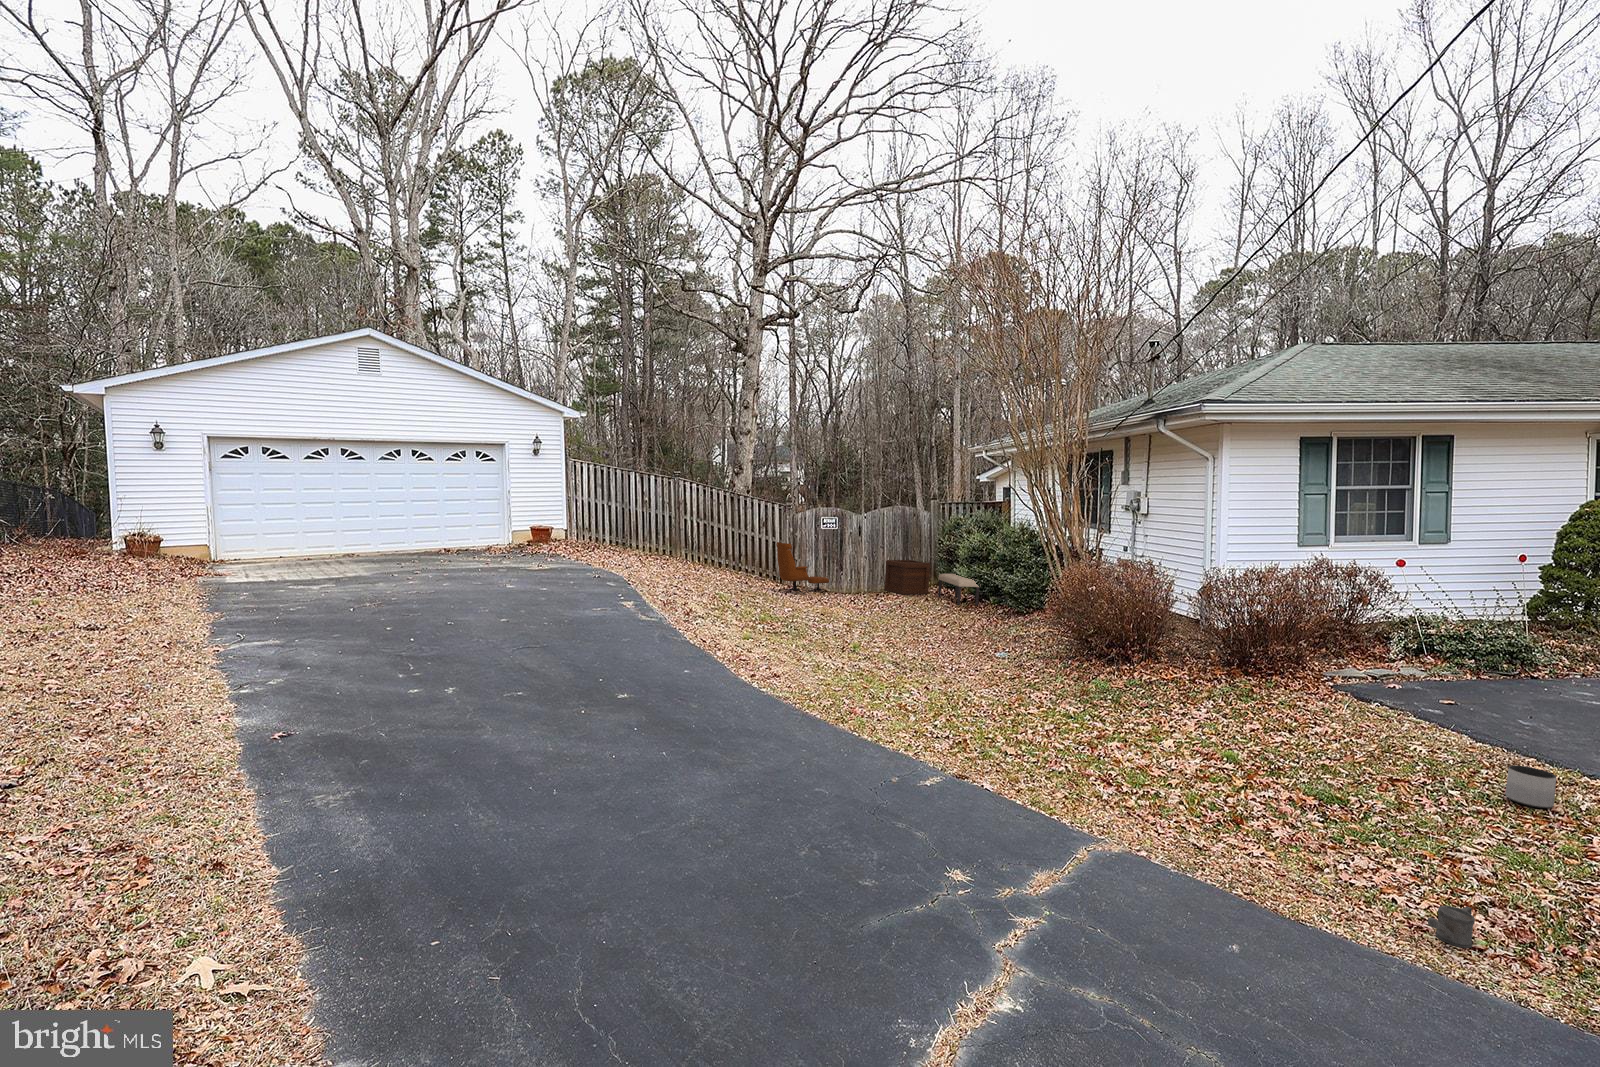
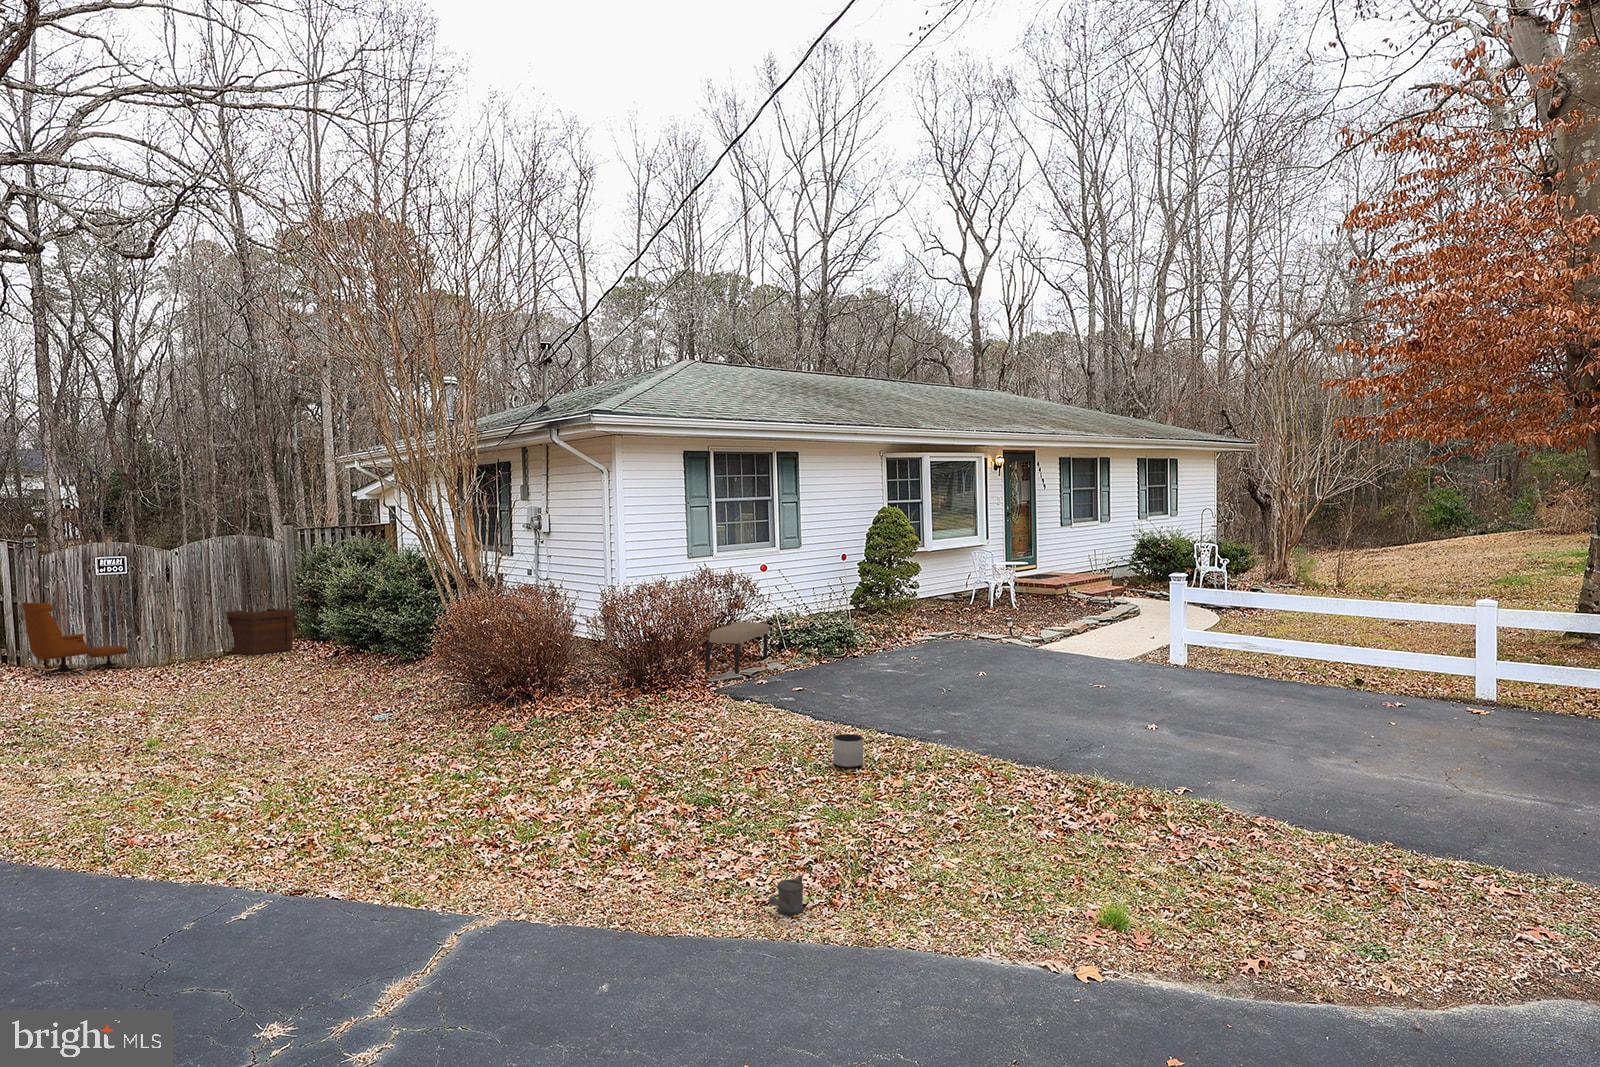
bench: present [938,574,979,605] -> present [705,622,769,674]

